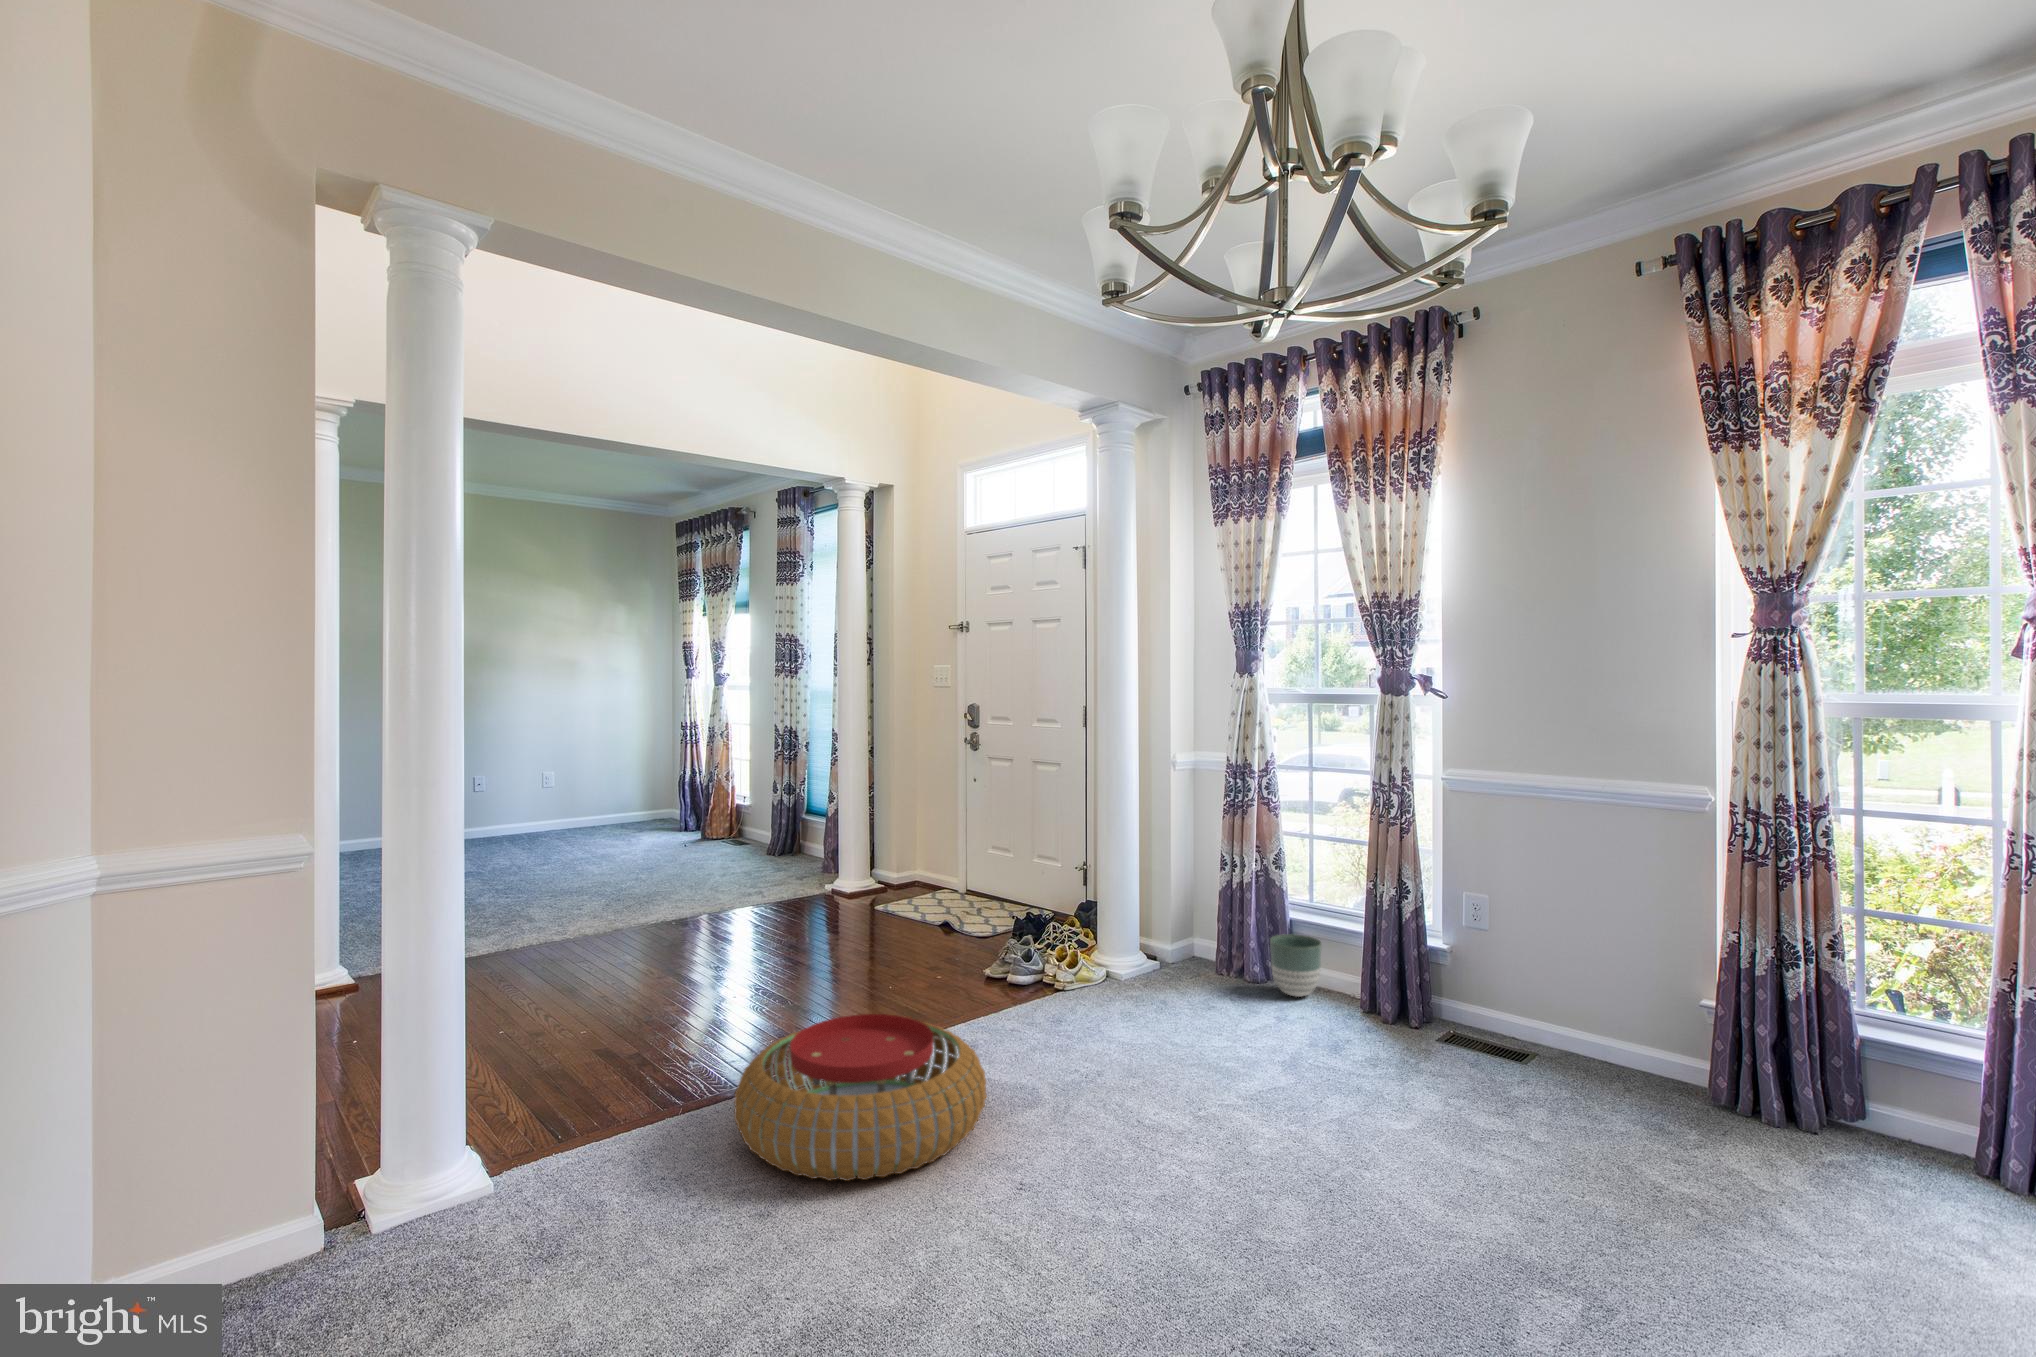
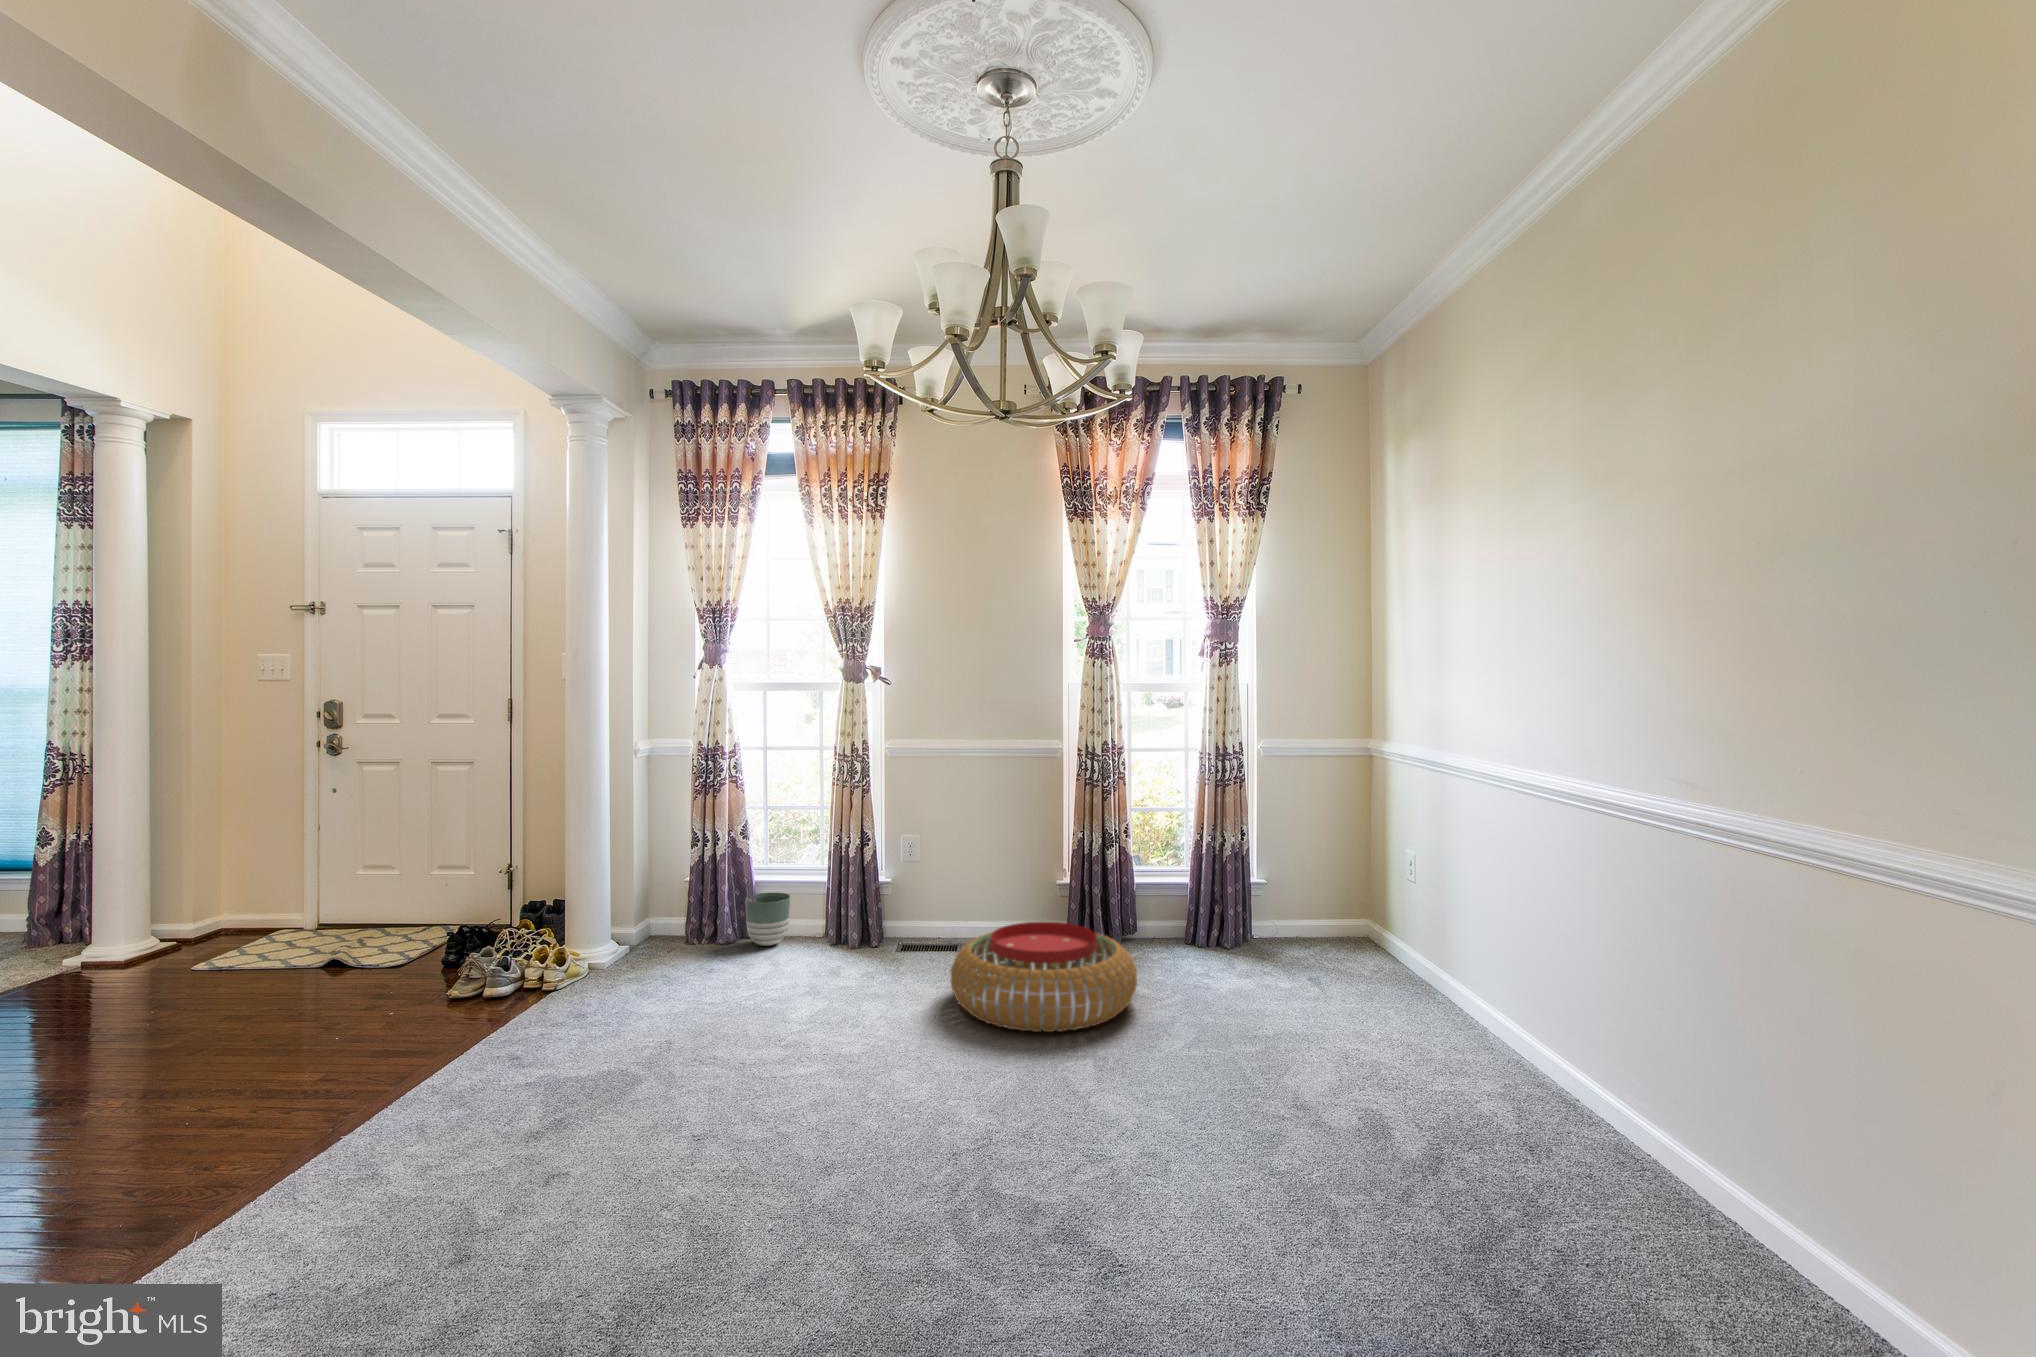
pouf: present [734,1014,986,1181] -> present [950,922,1137,1032]

